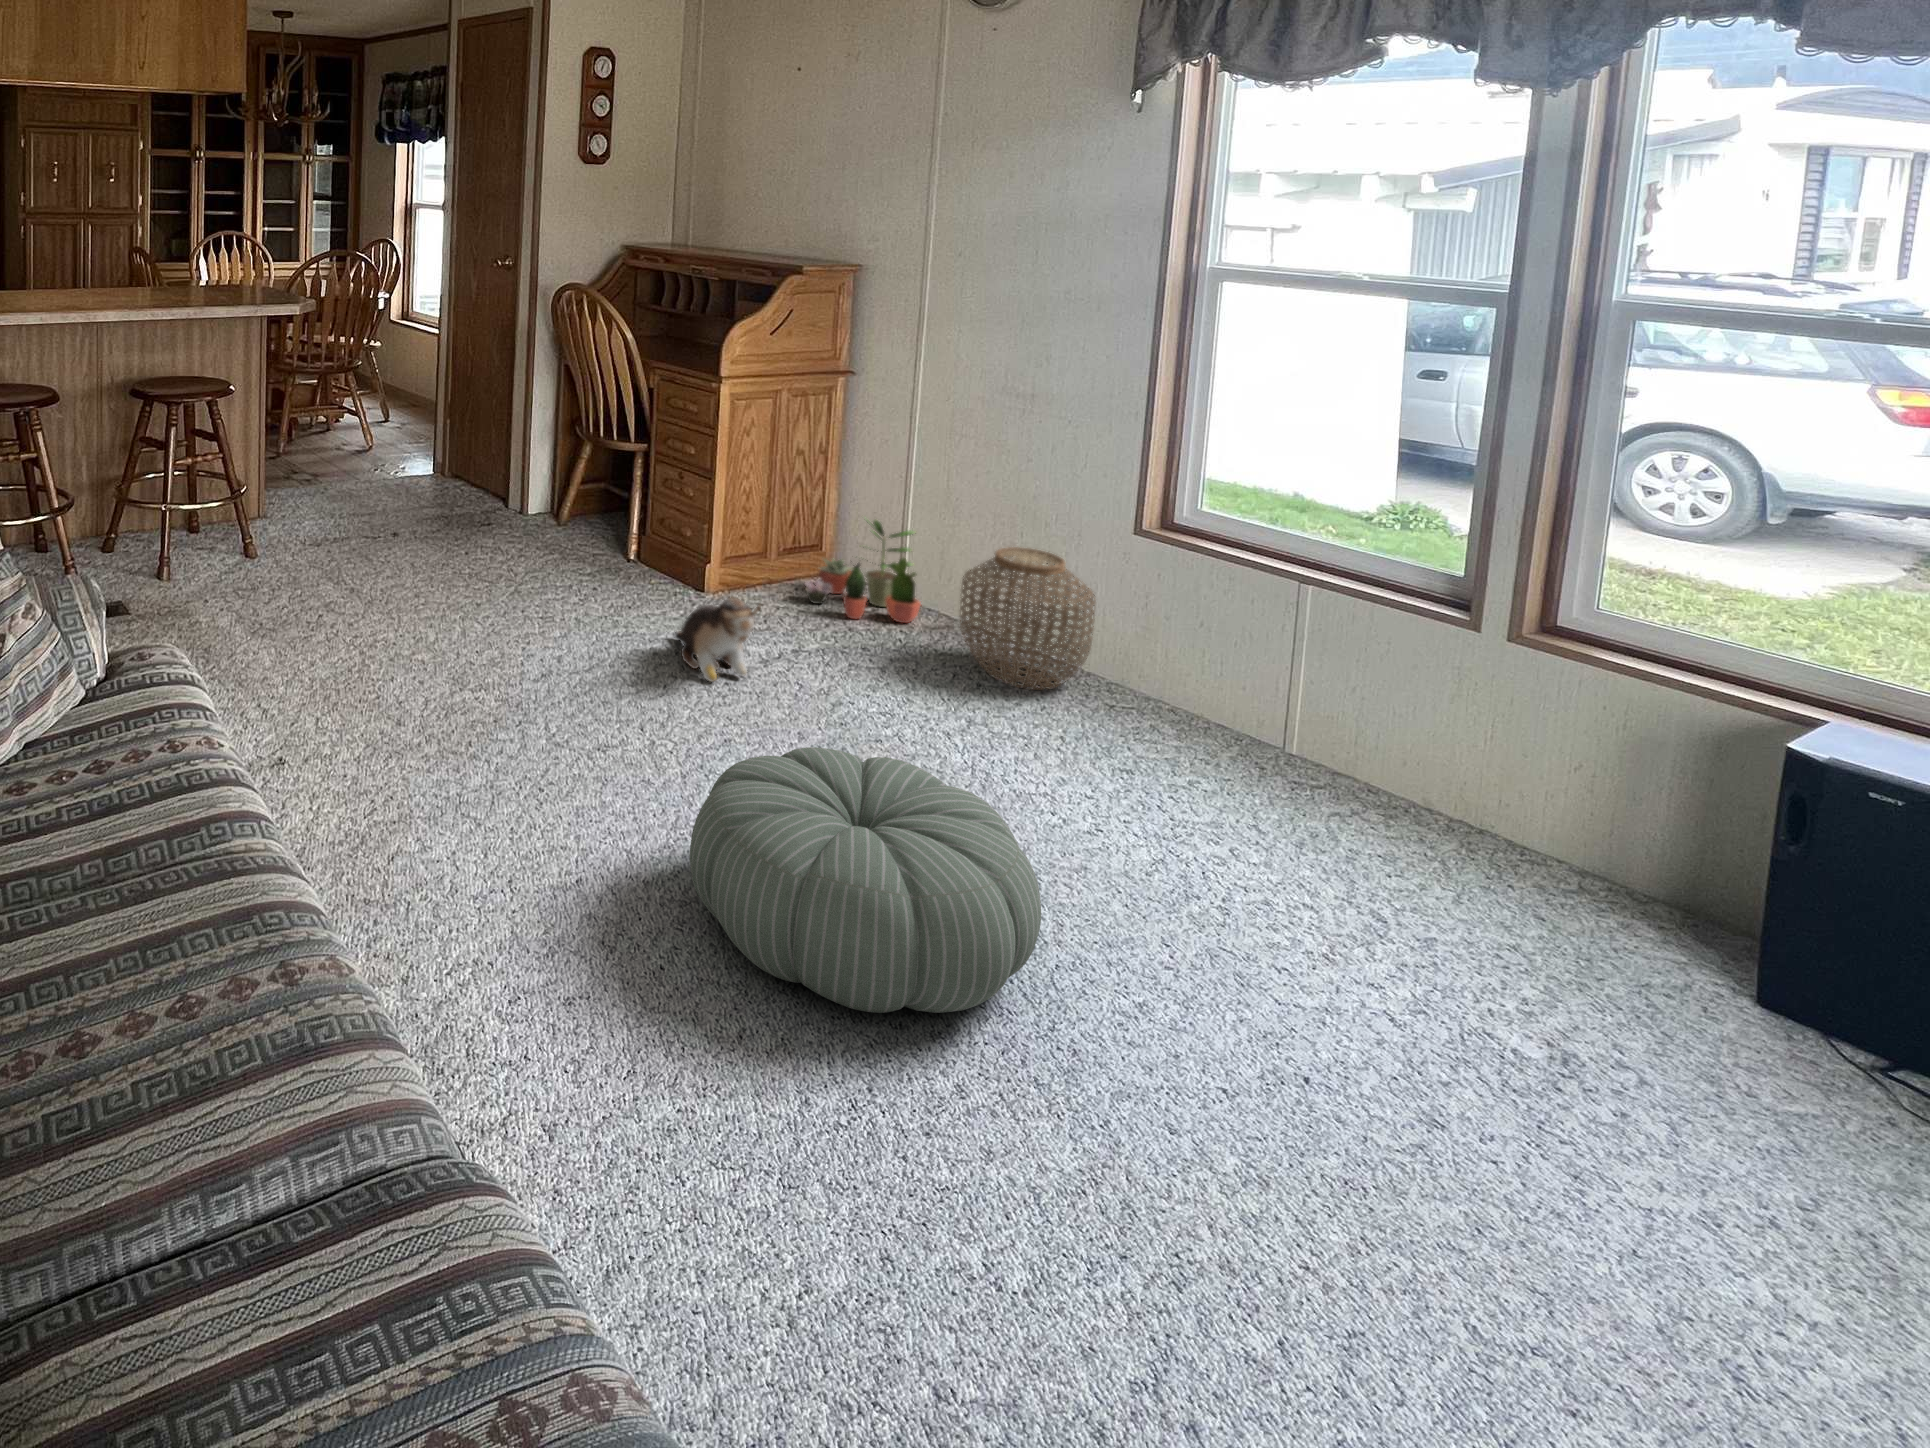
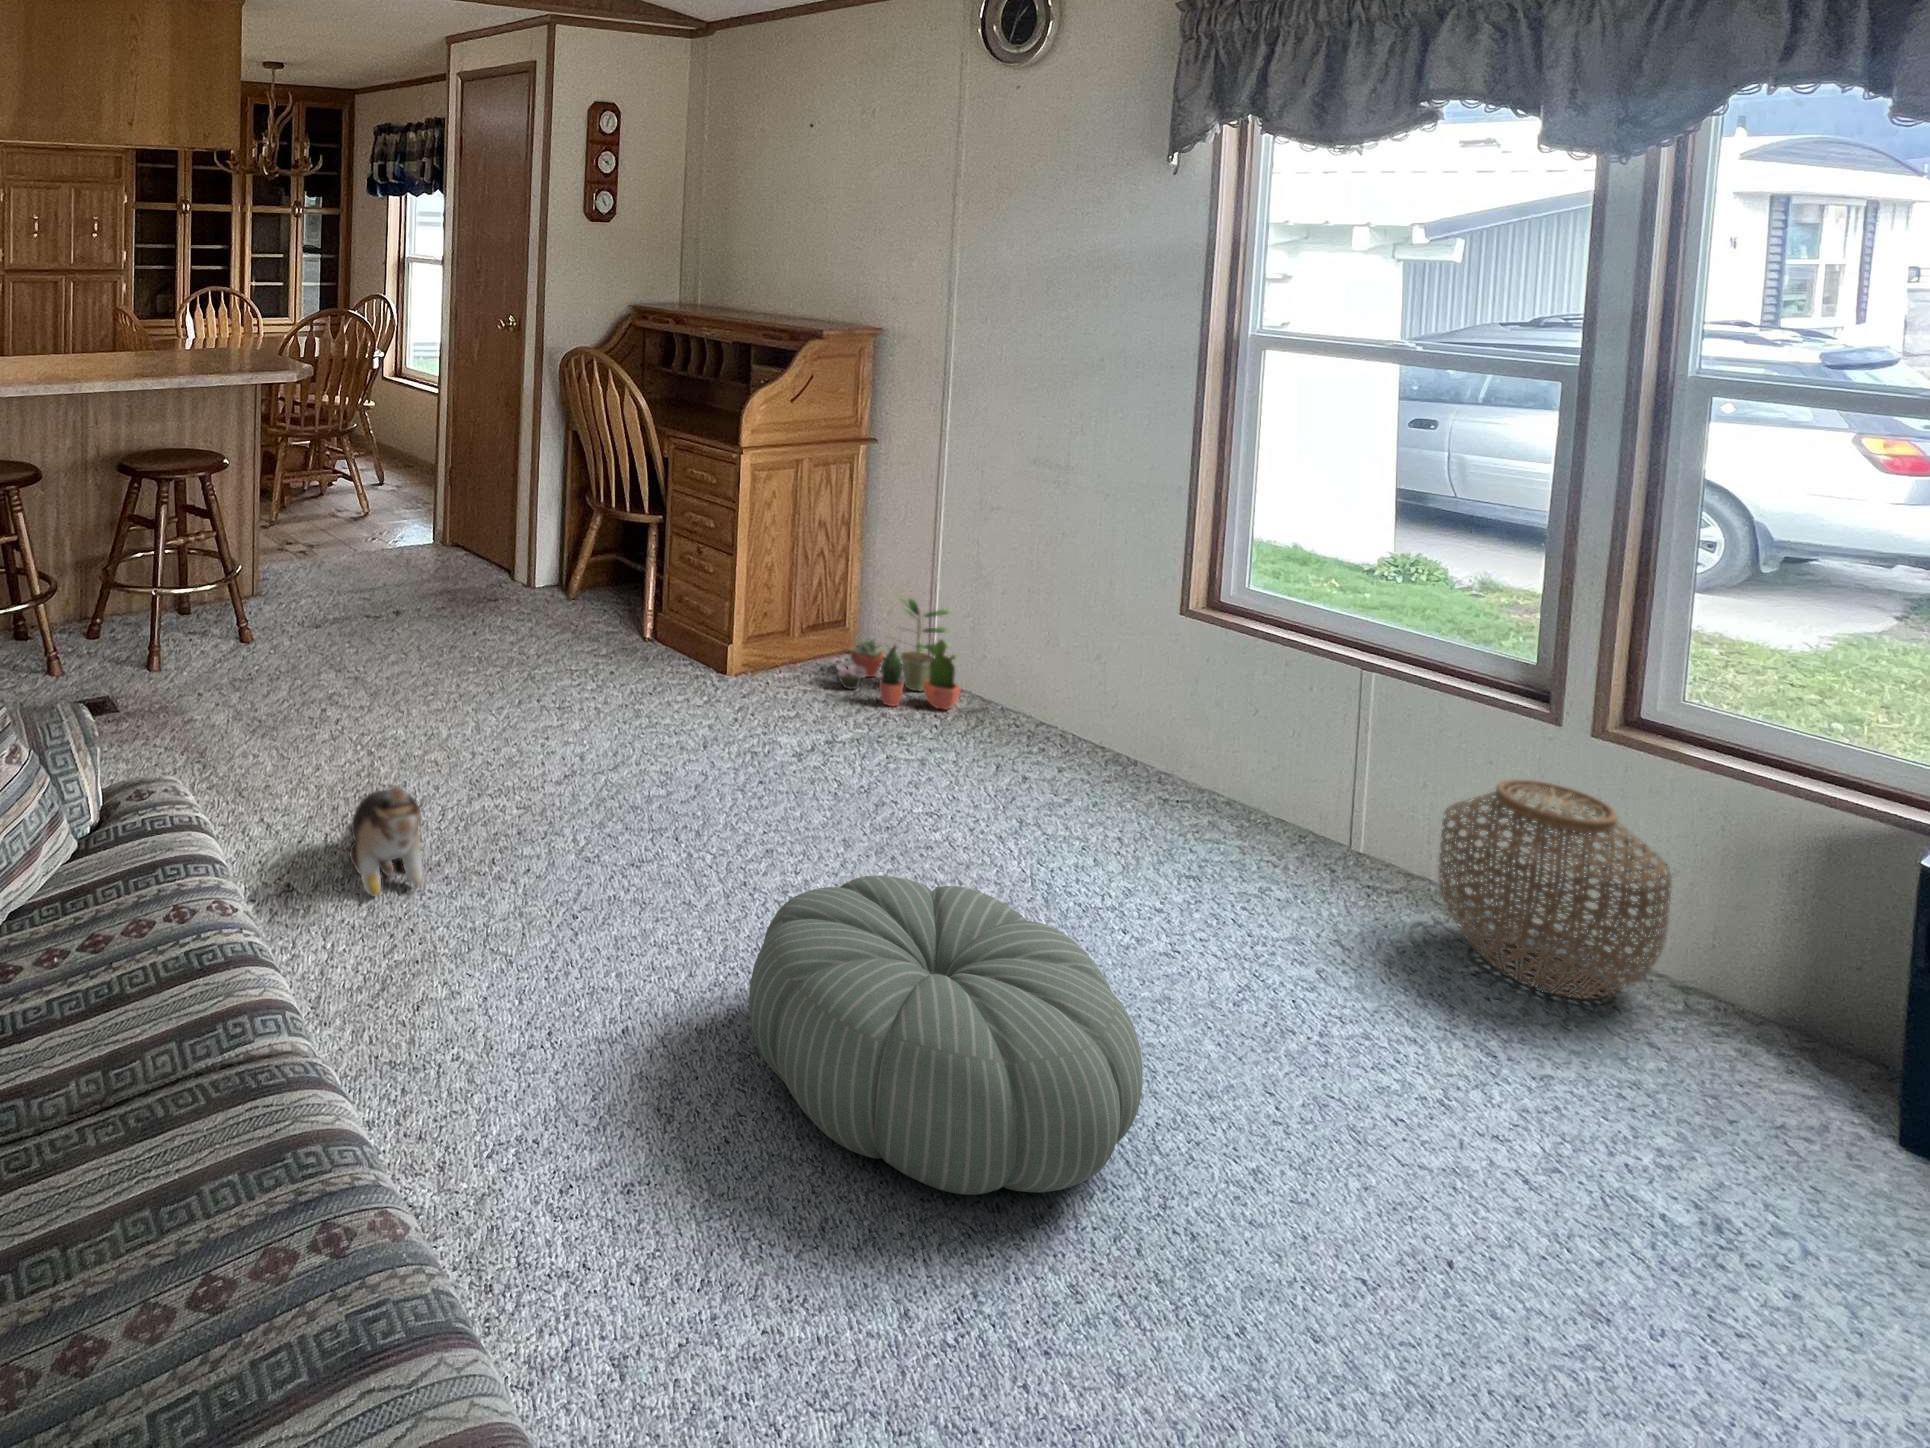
woven basket: present [960,547,1095,690] -> present [1438,779,1671,999]
plush toy: present [675,598,761,682] -> present [350,787,423,897]

